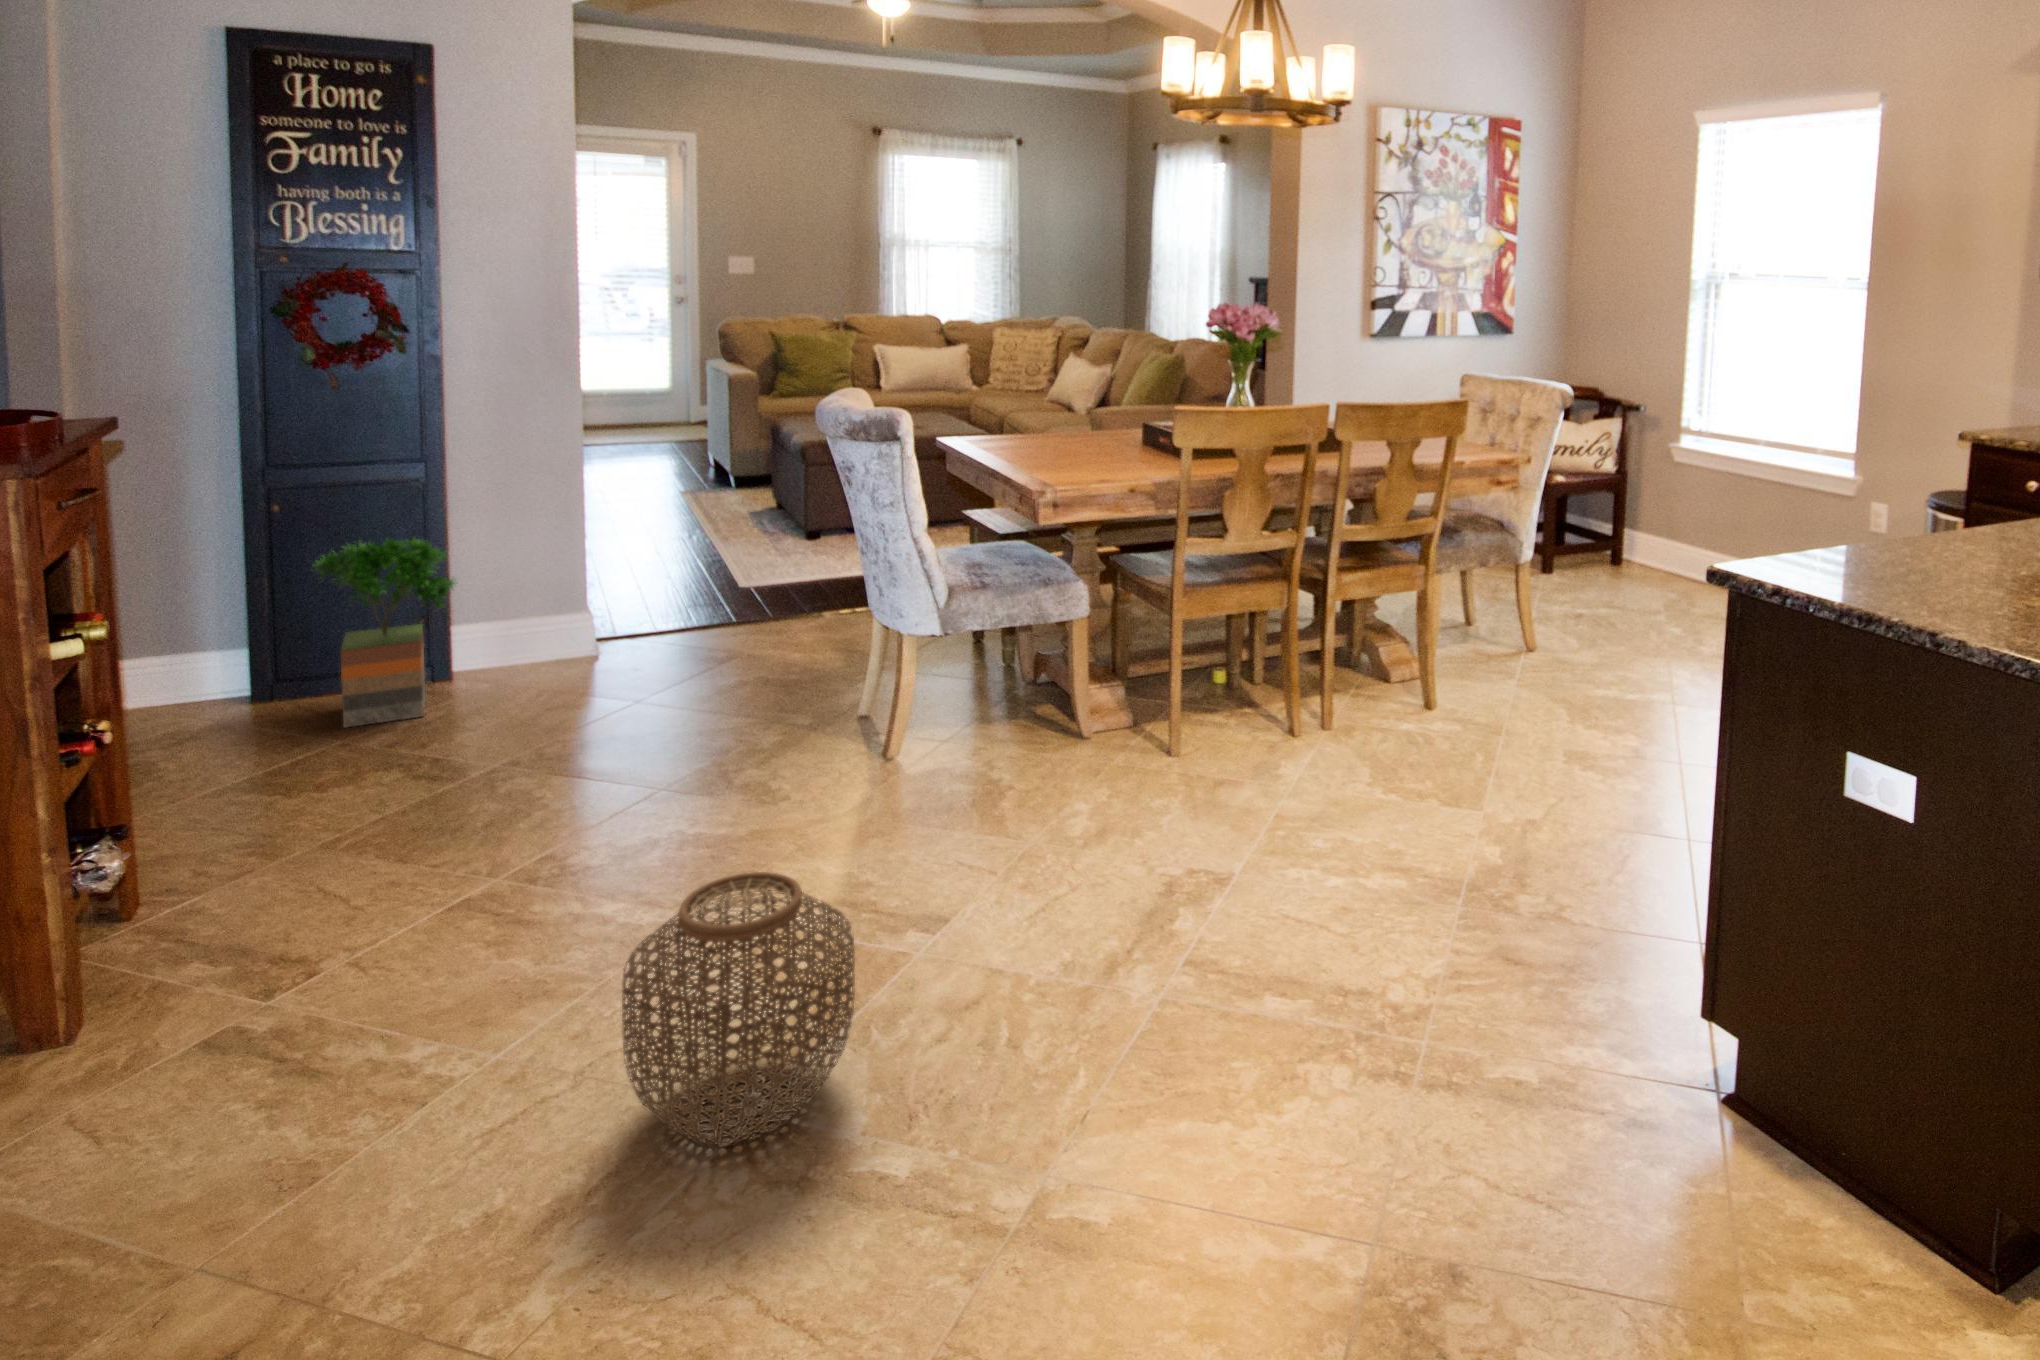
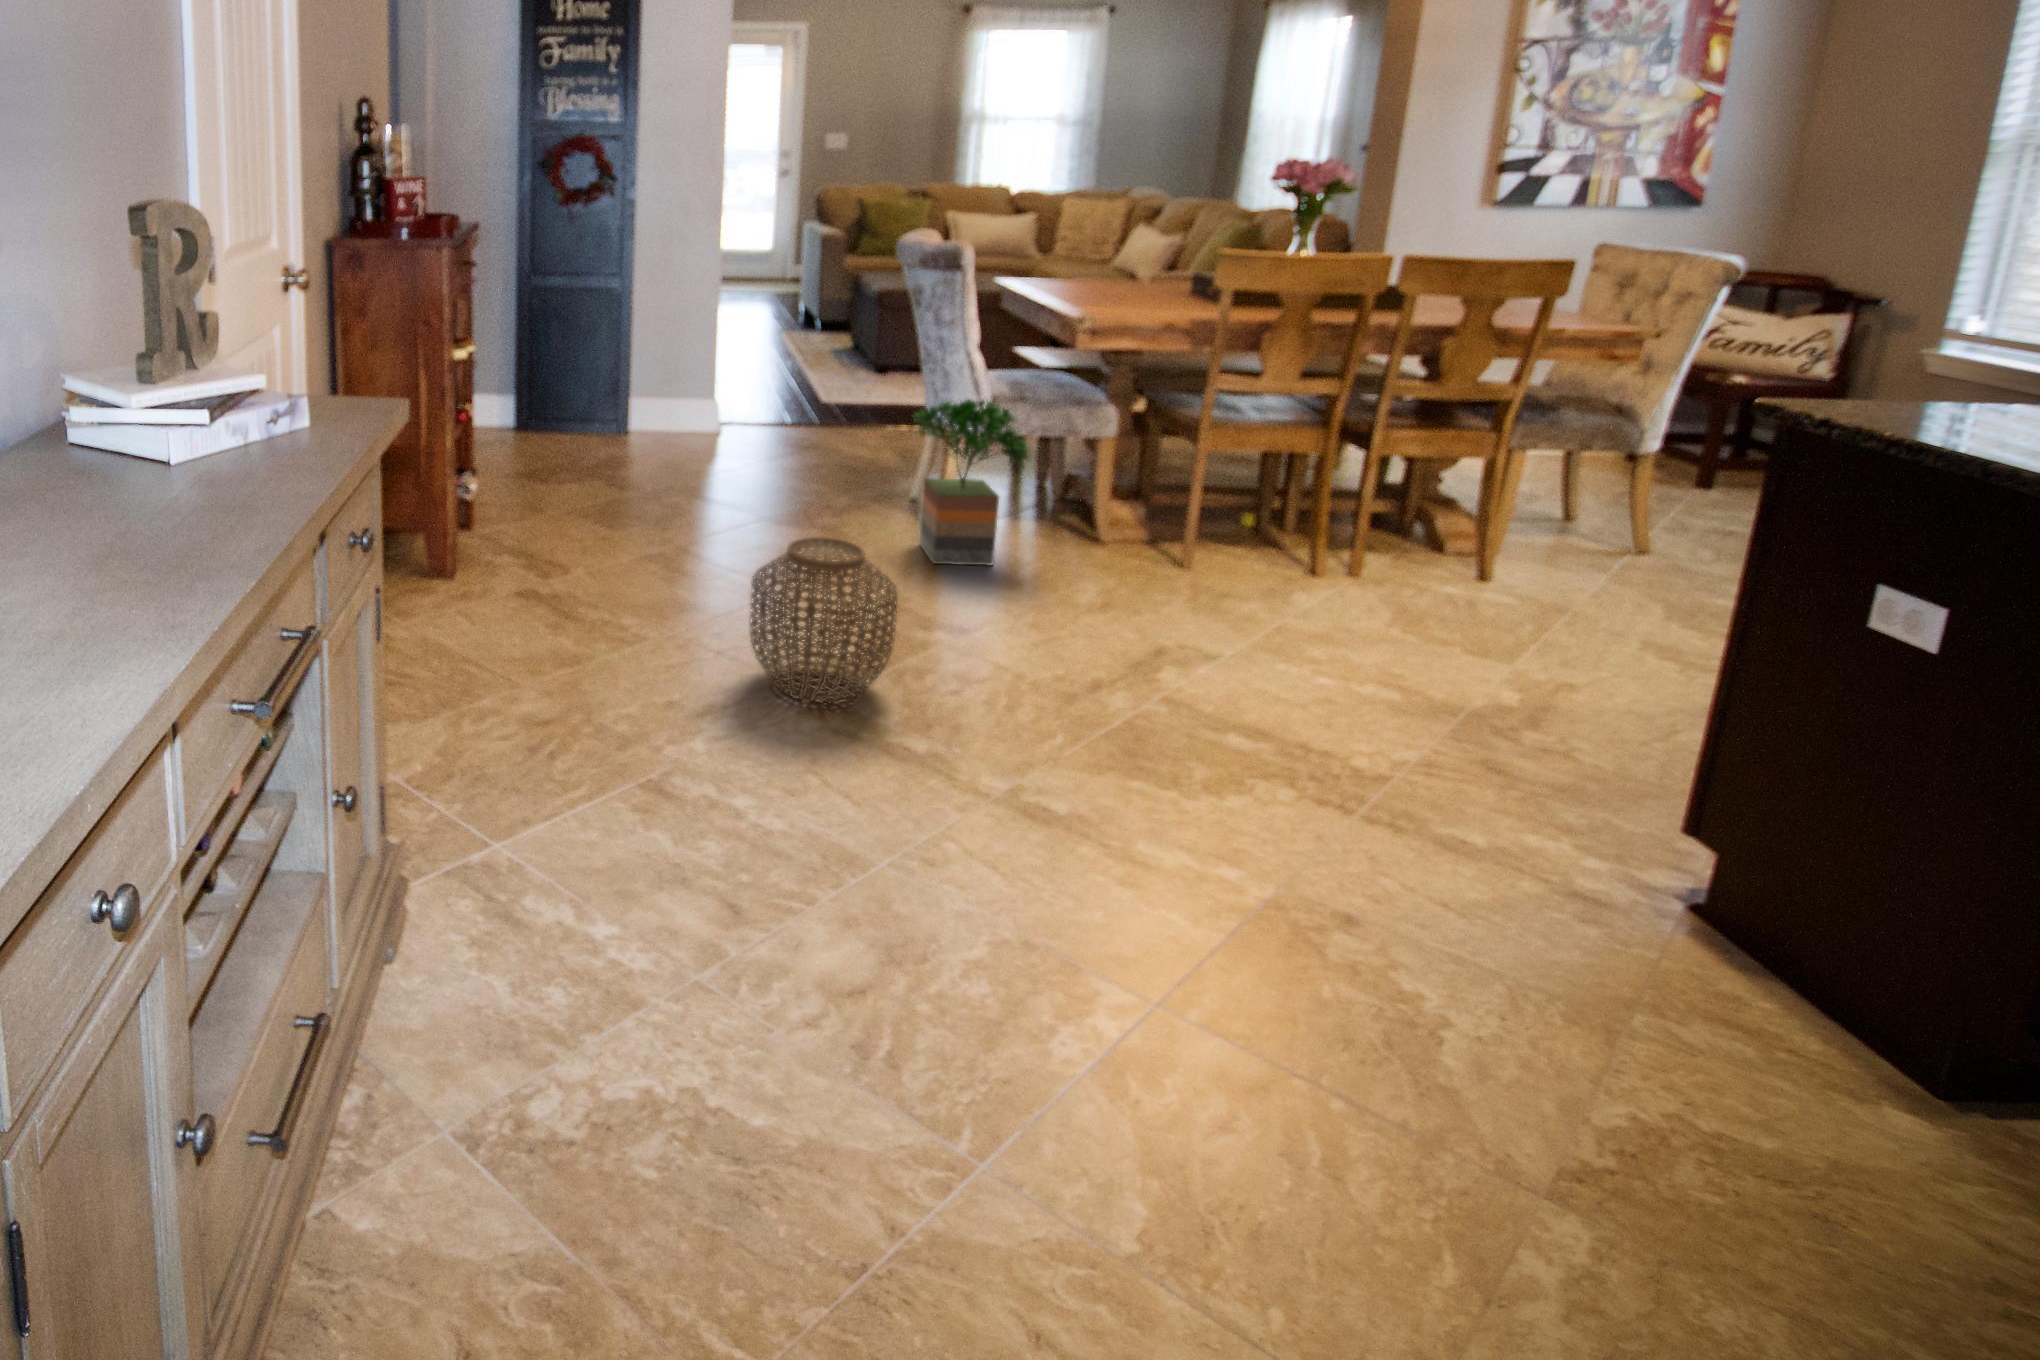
potted tree: present [315,538,457,728] -> present [914,400,1030,566]

